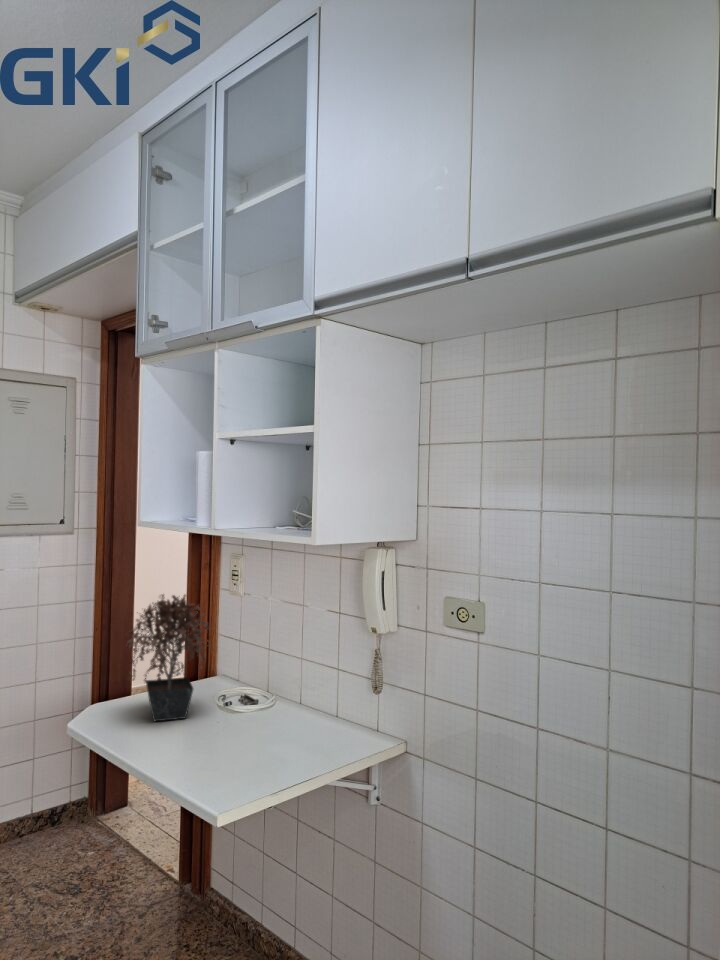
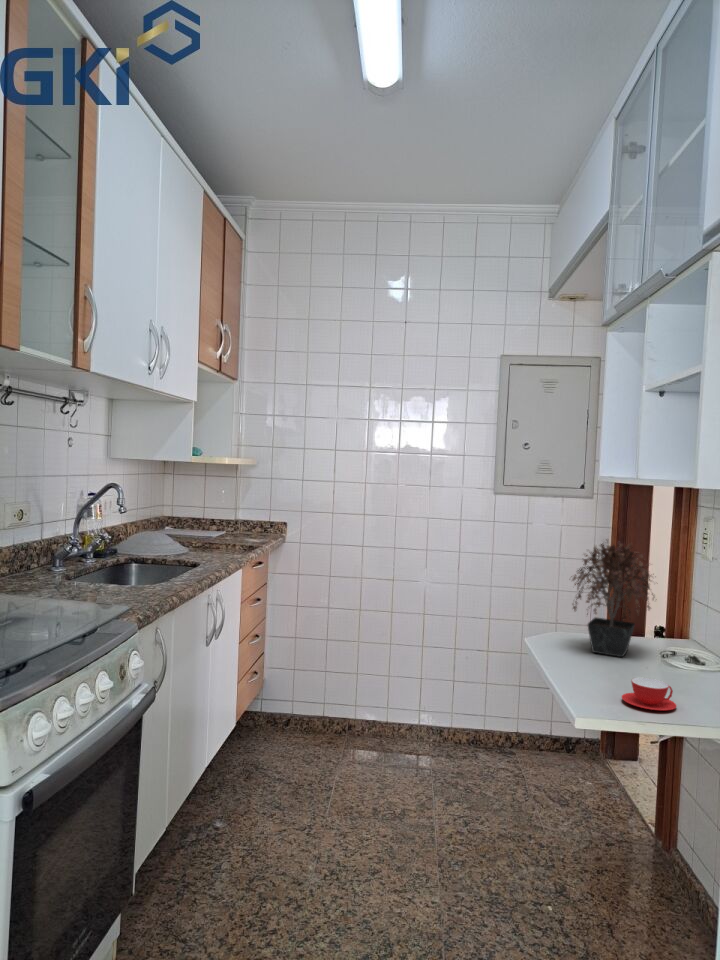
teacup: none [233,741,285,778] -> present [622,678,676,710]

